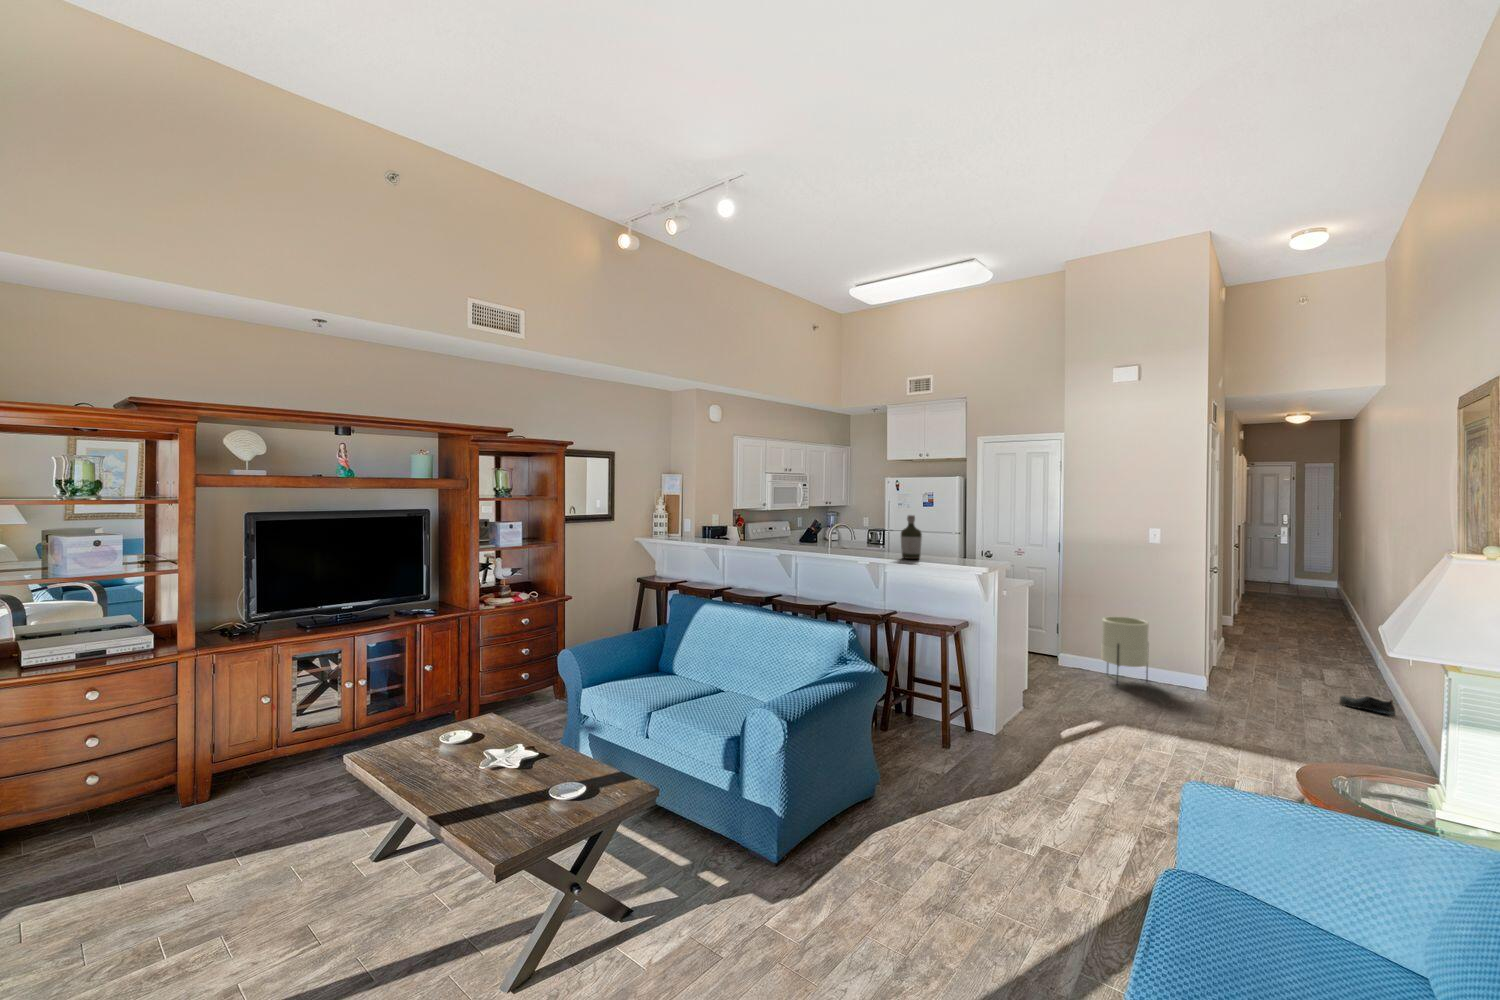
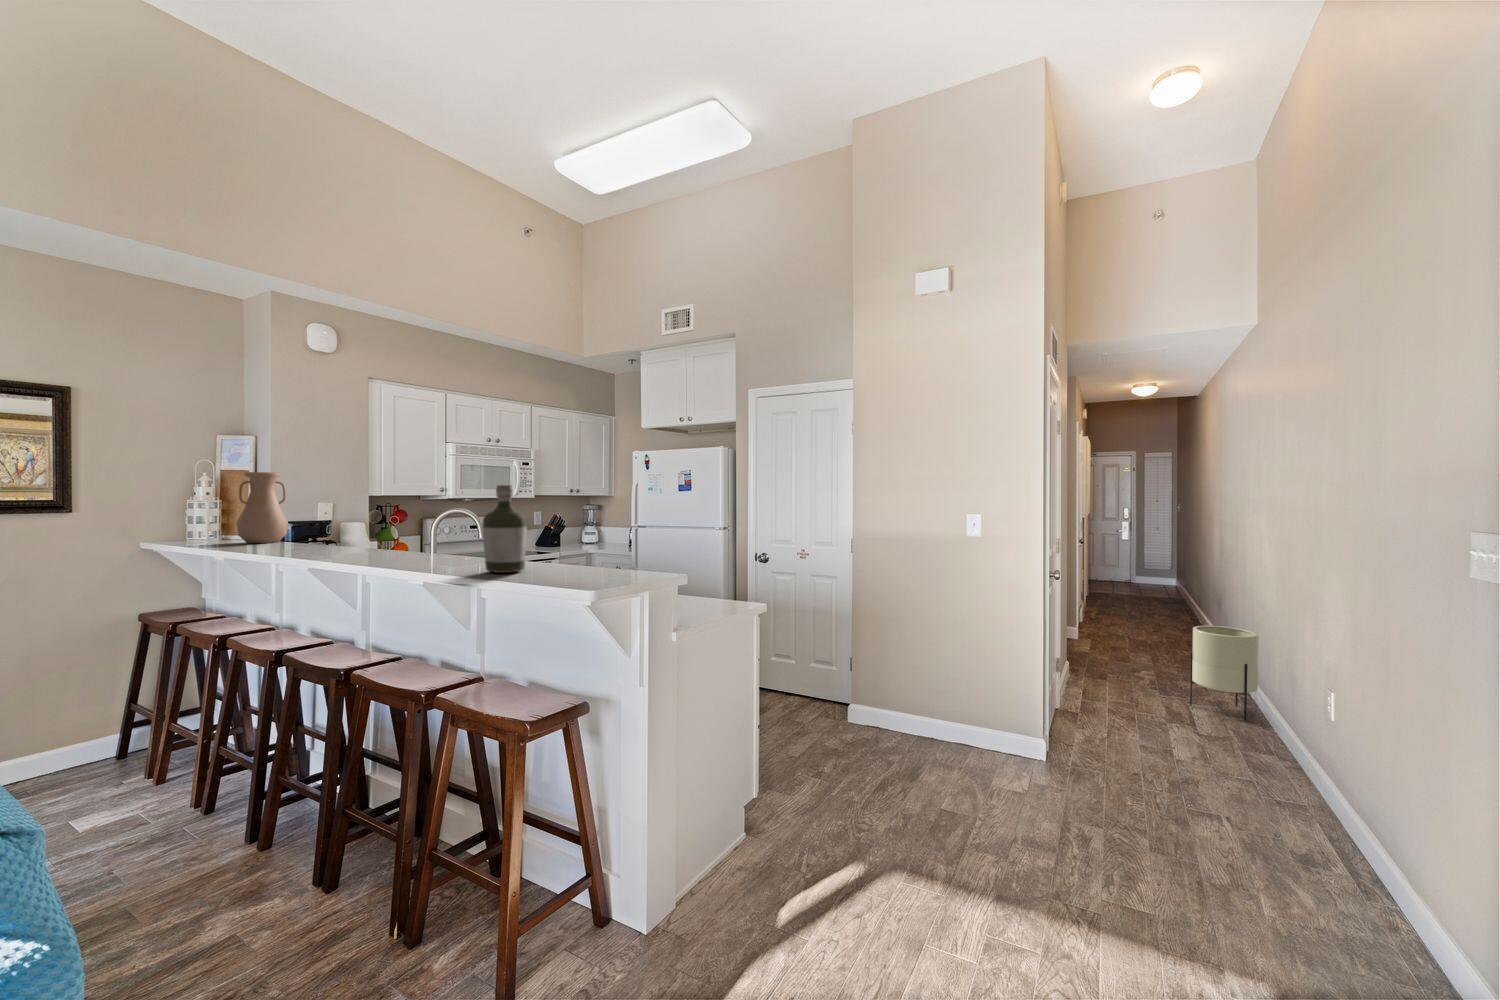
vase: none [693,499,717,540] -> present [236,472,288,543]
planter: present [1101,617,1149,682] -> present [1190,626,1259,720]
shoe: present [1340,696,1396,715] -> none [1230,765,1315,801]

